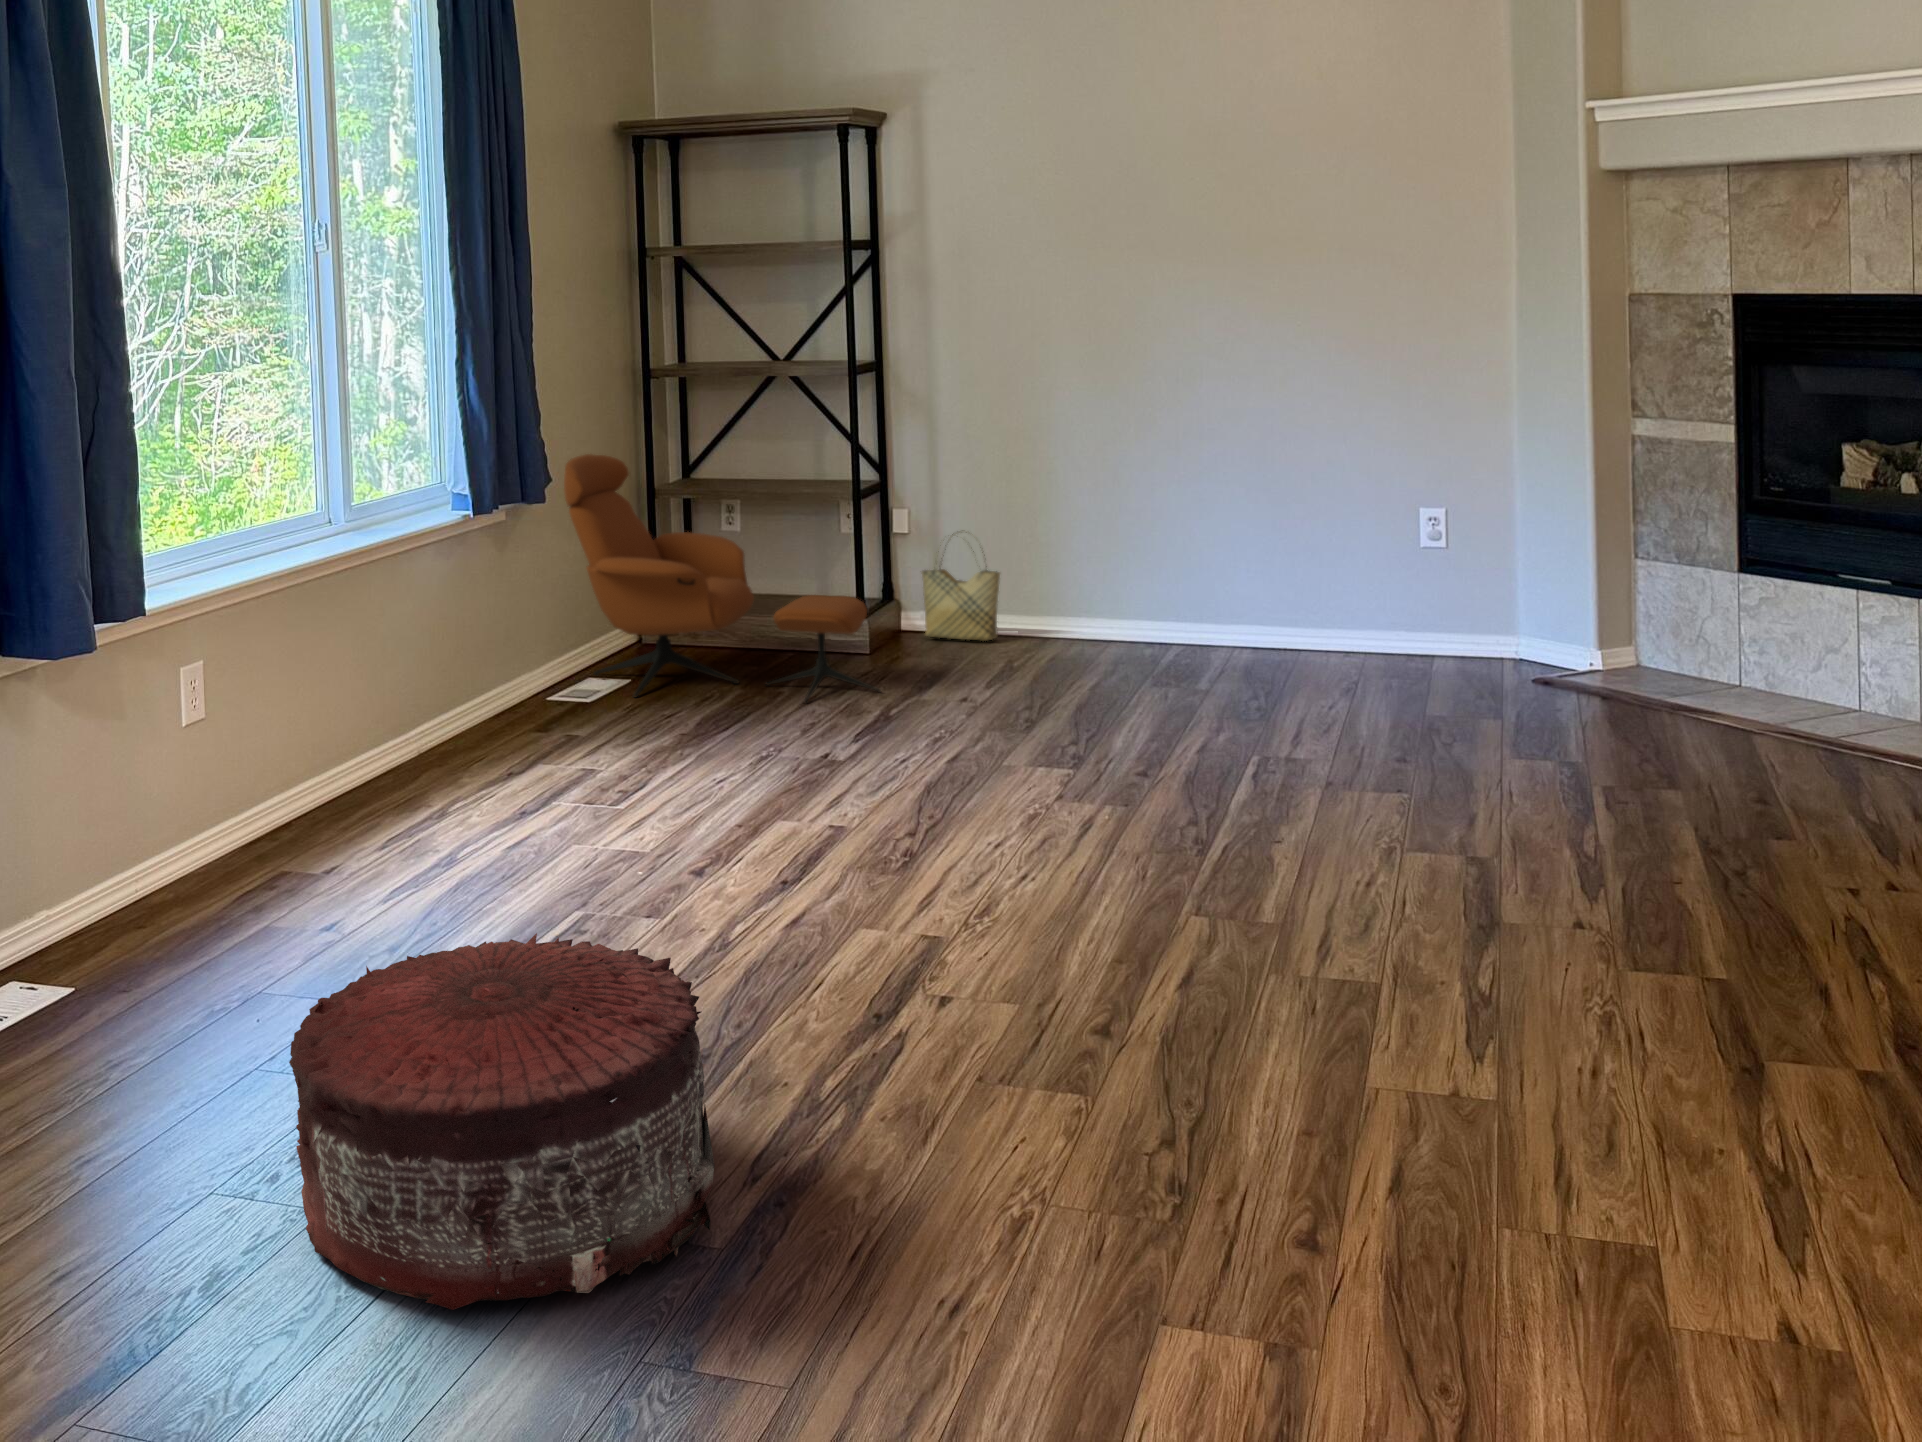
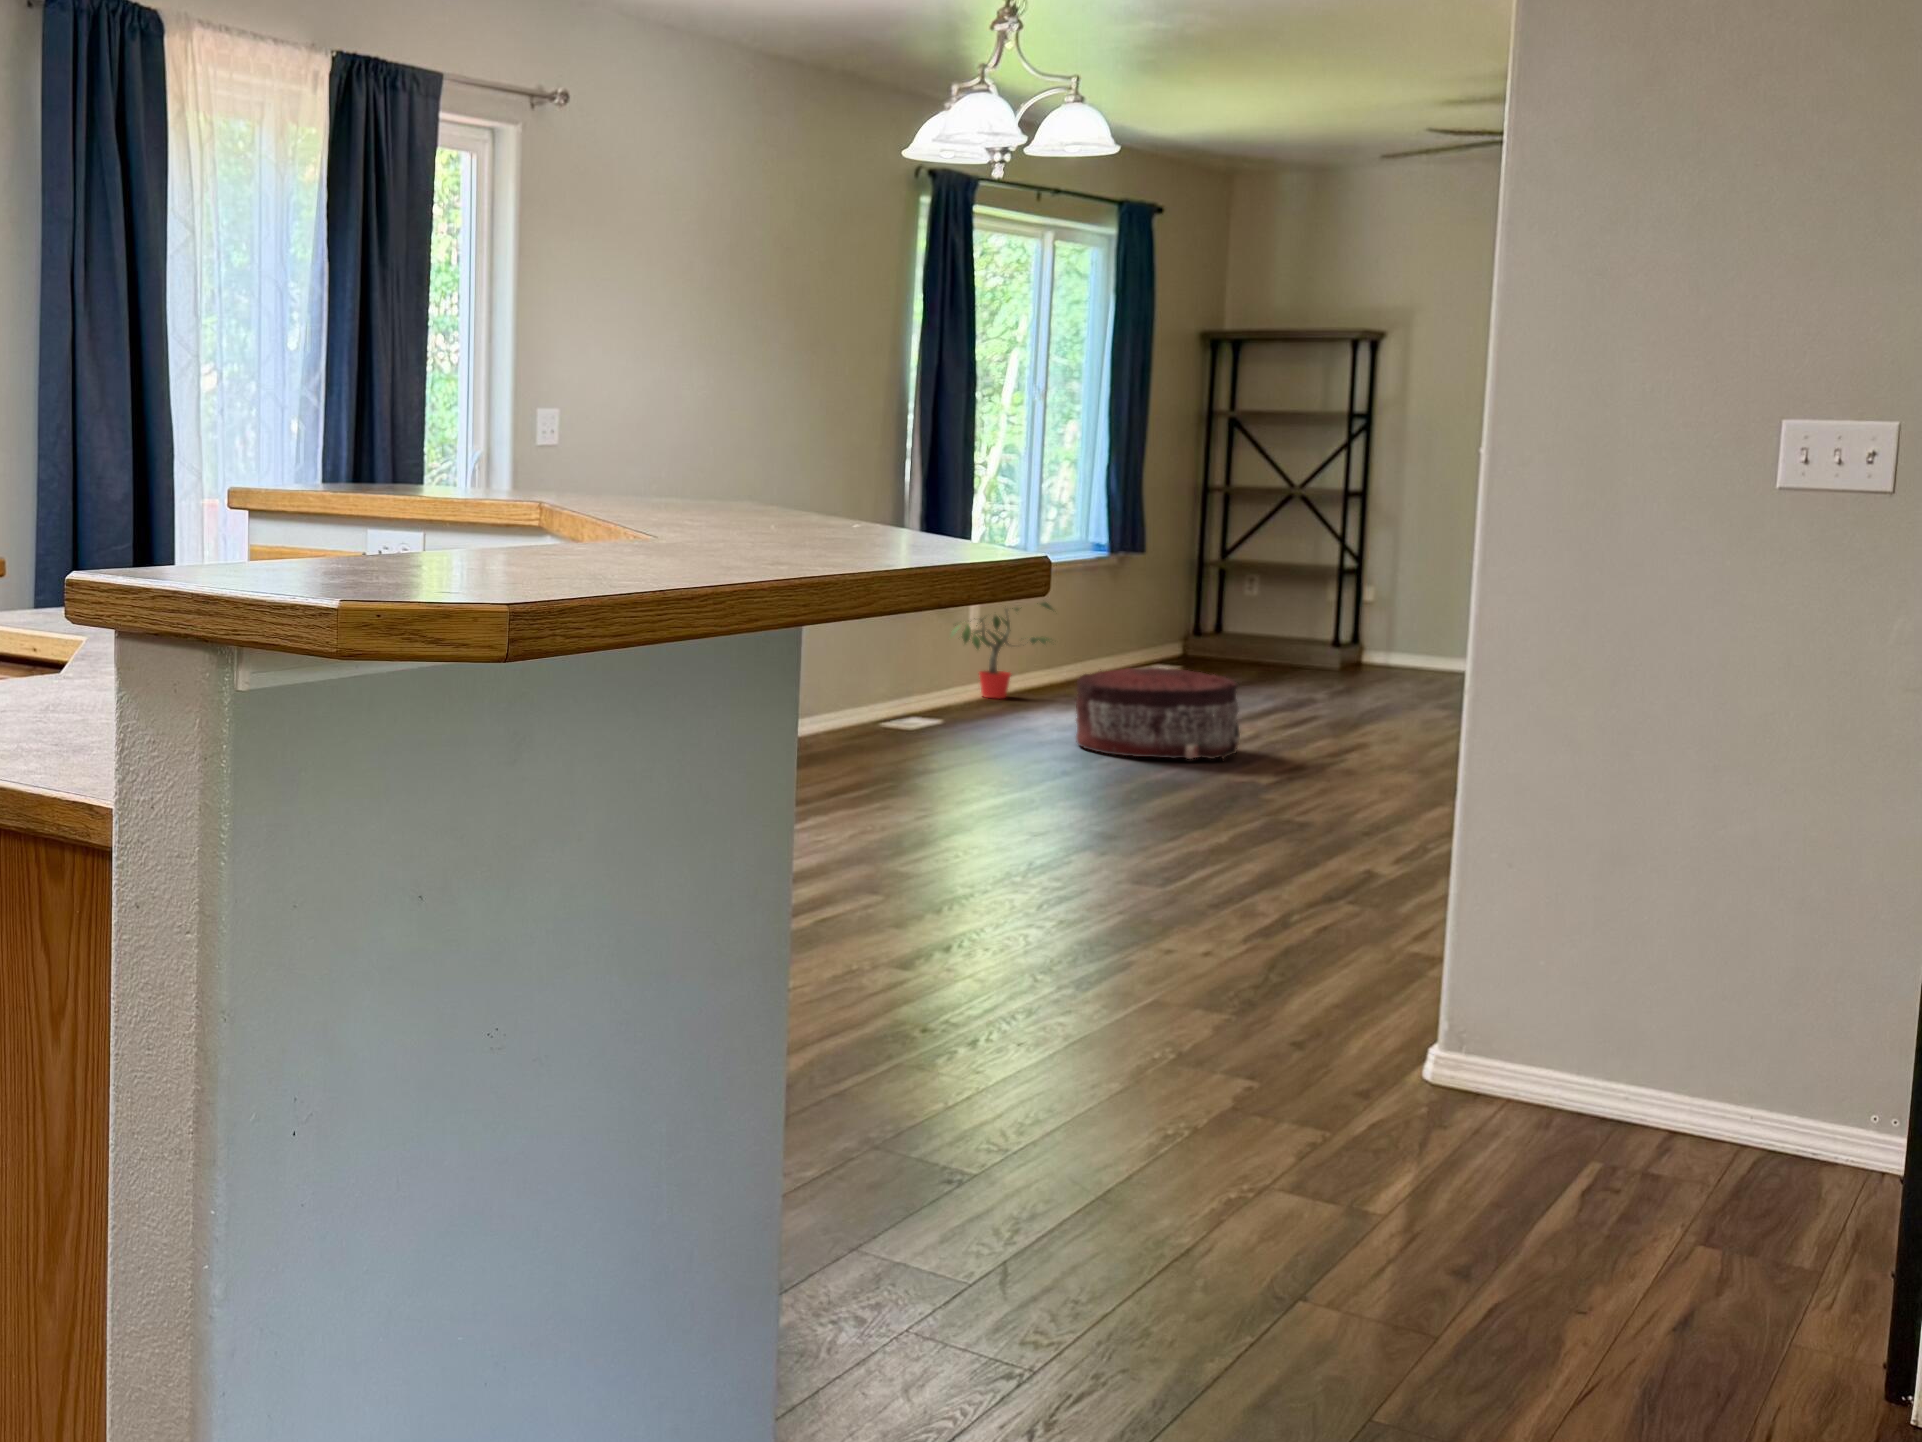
lounge chair: present [564,454,881,702] -> none [1151,531,1342,679]
woven basket: present [922,532,1000,641] -> none [1378,602,1434,671]
potted plant: none [107,657,370,907] -> present [951,602,1052,699]

